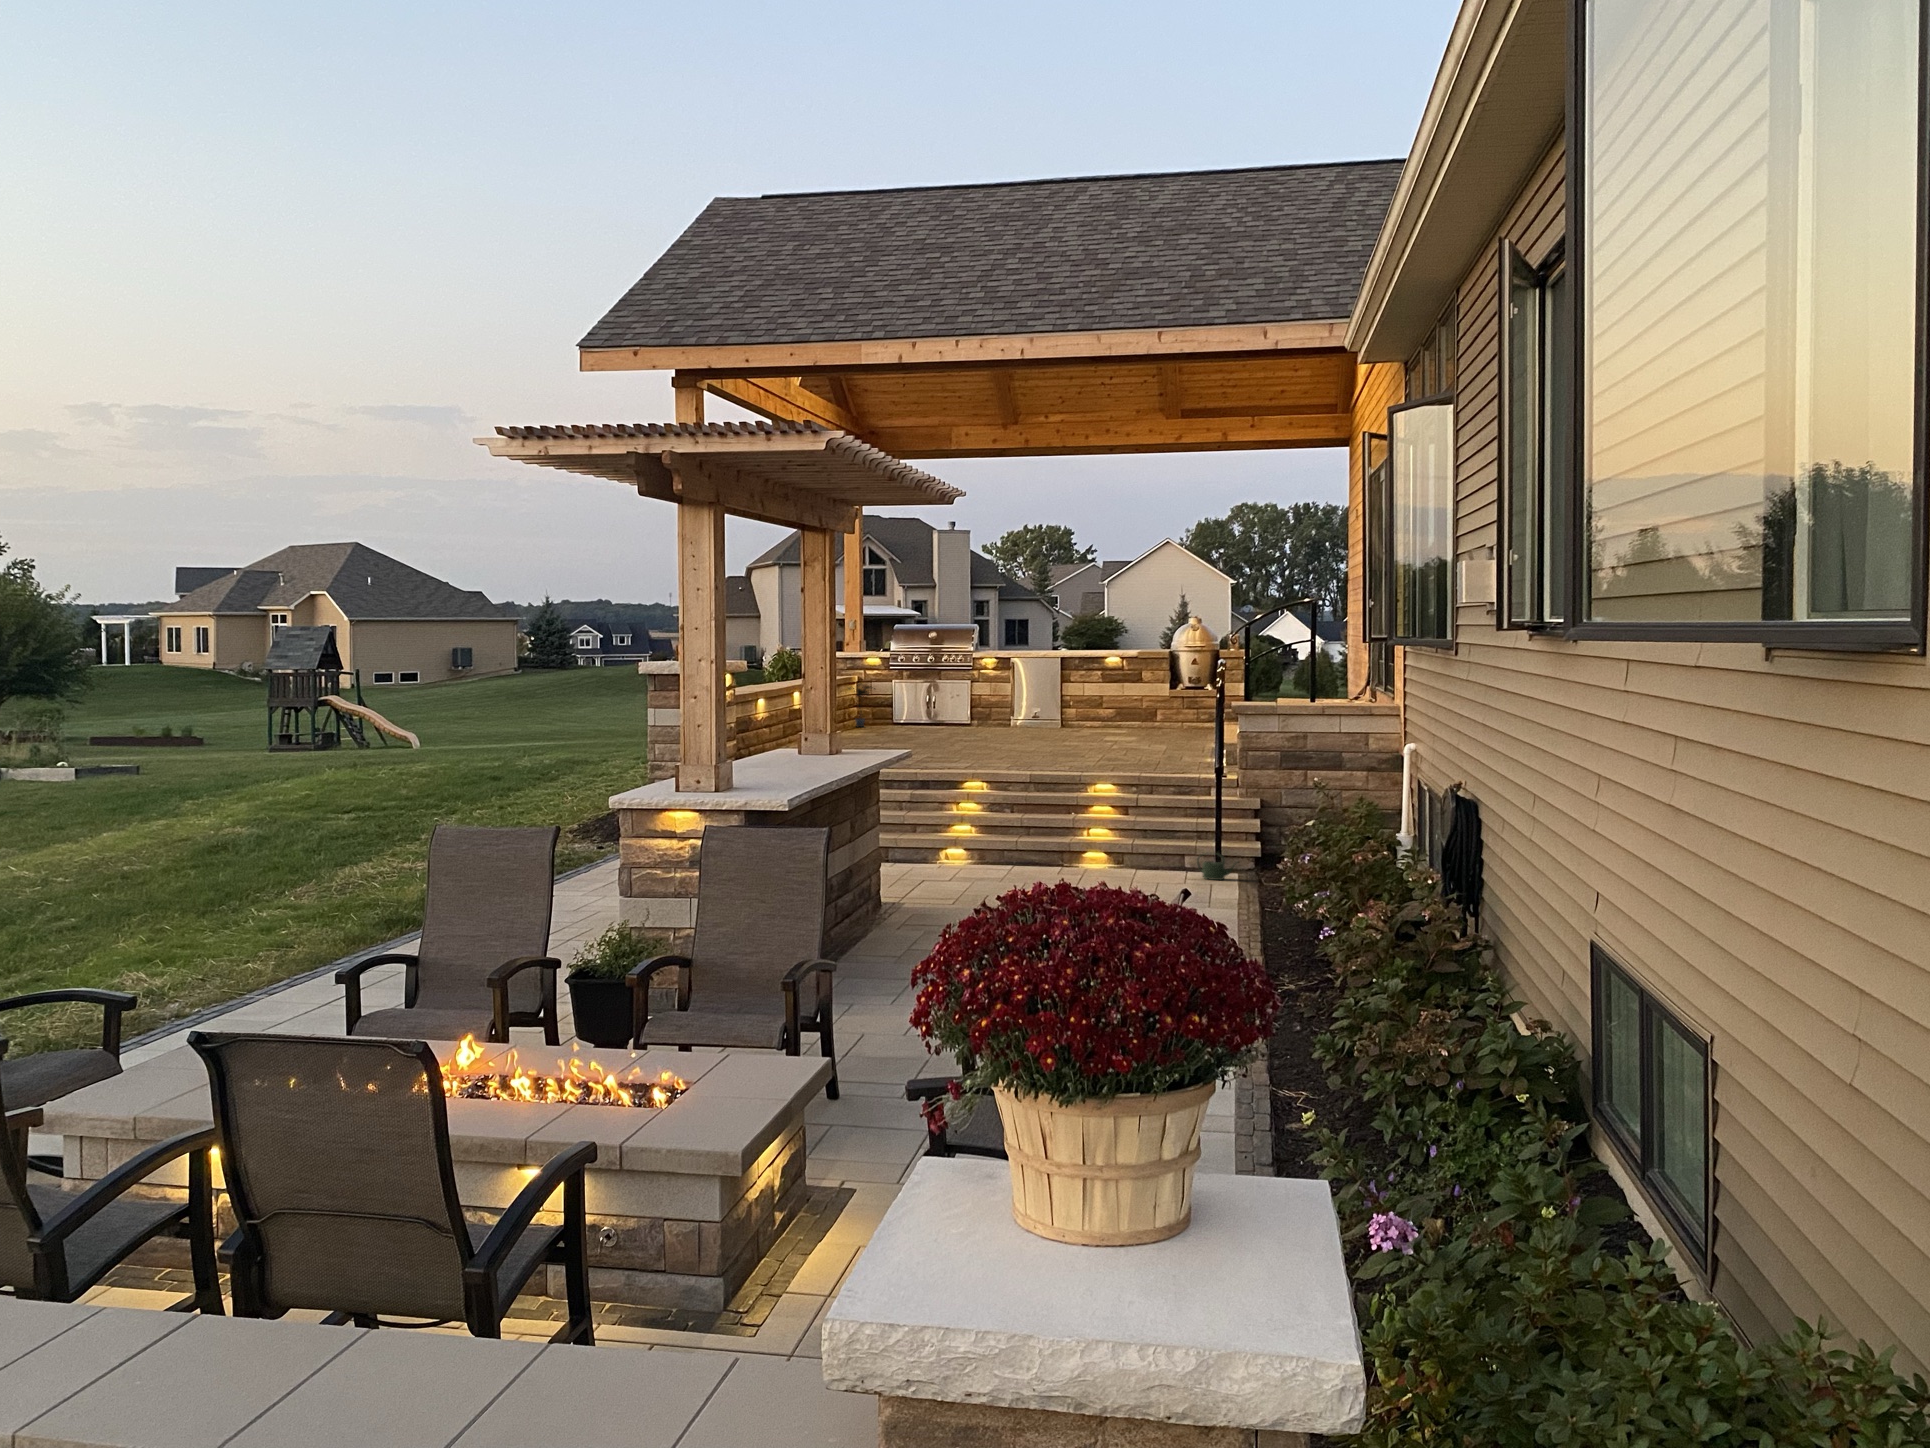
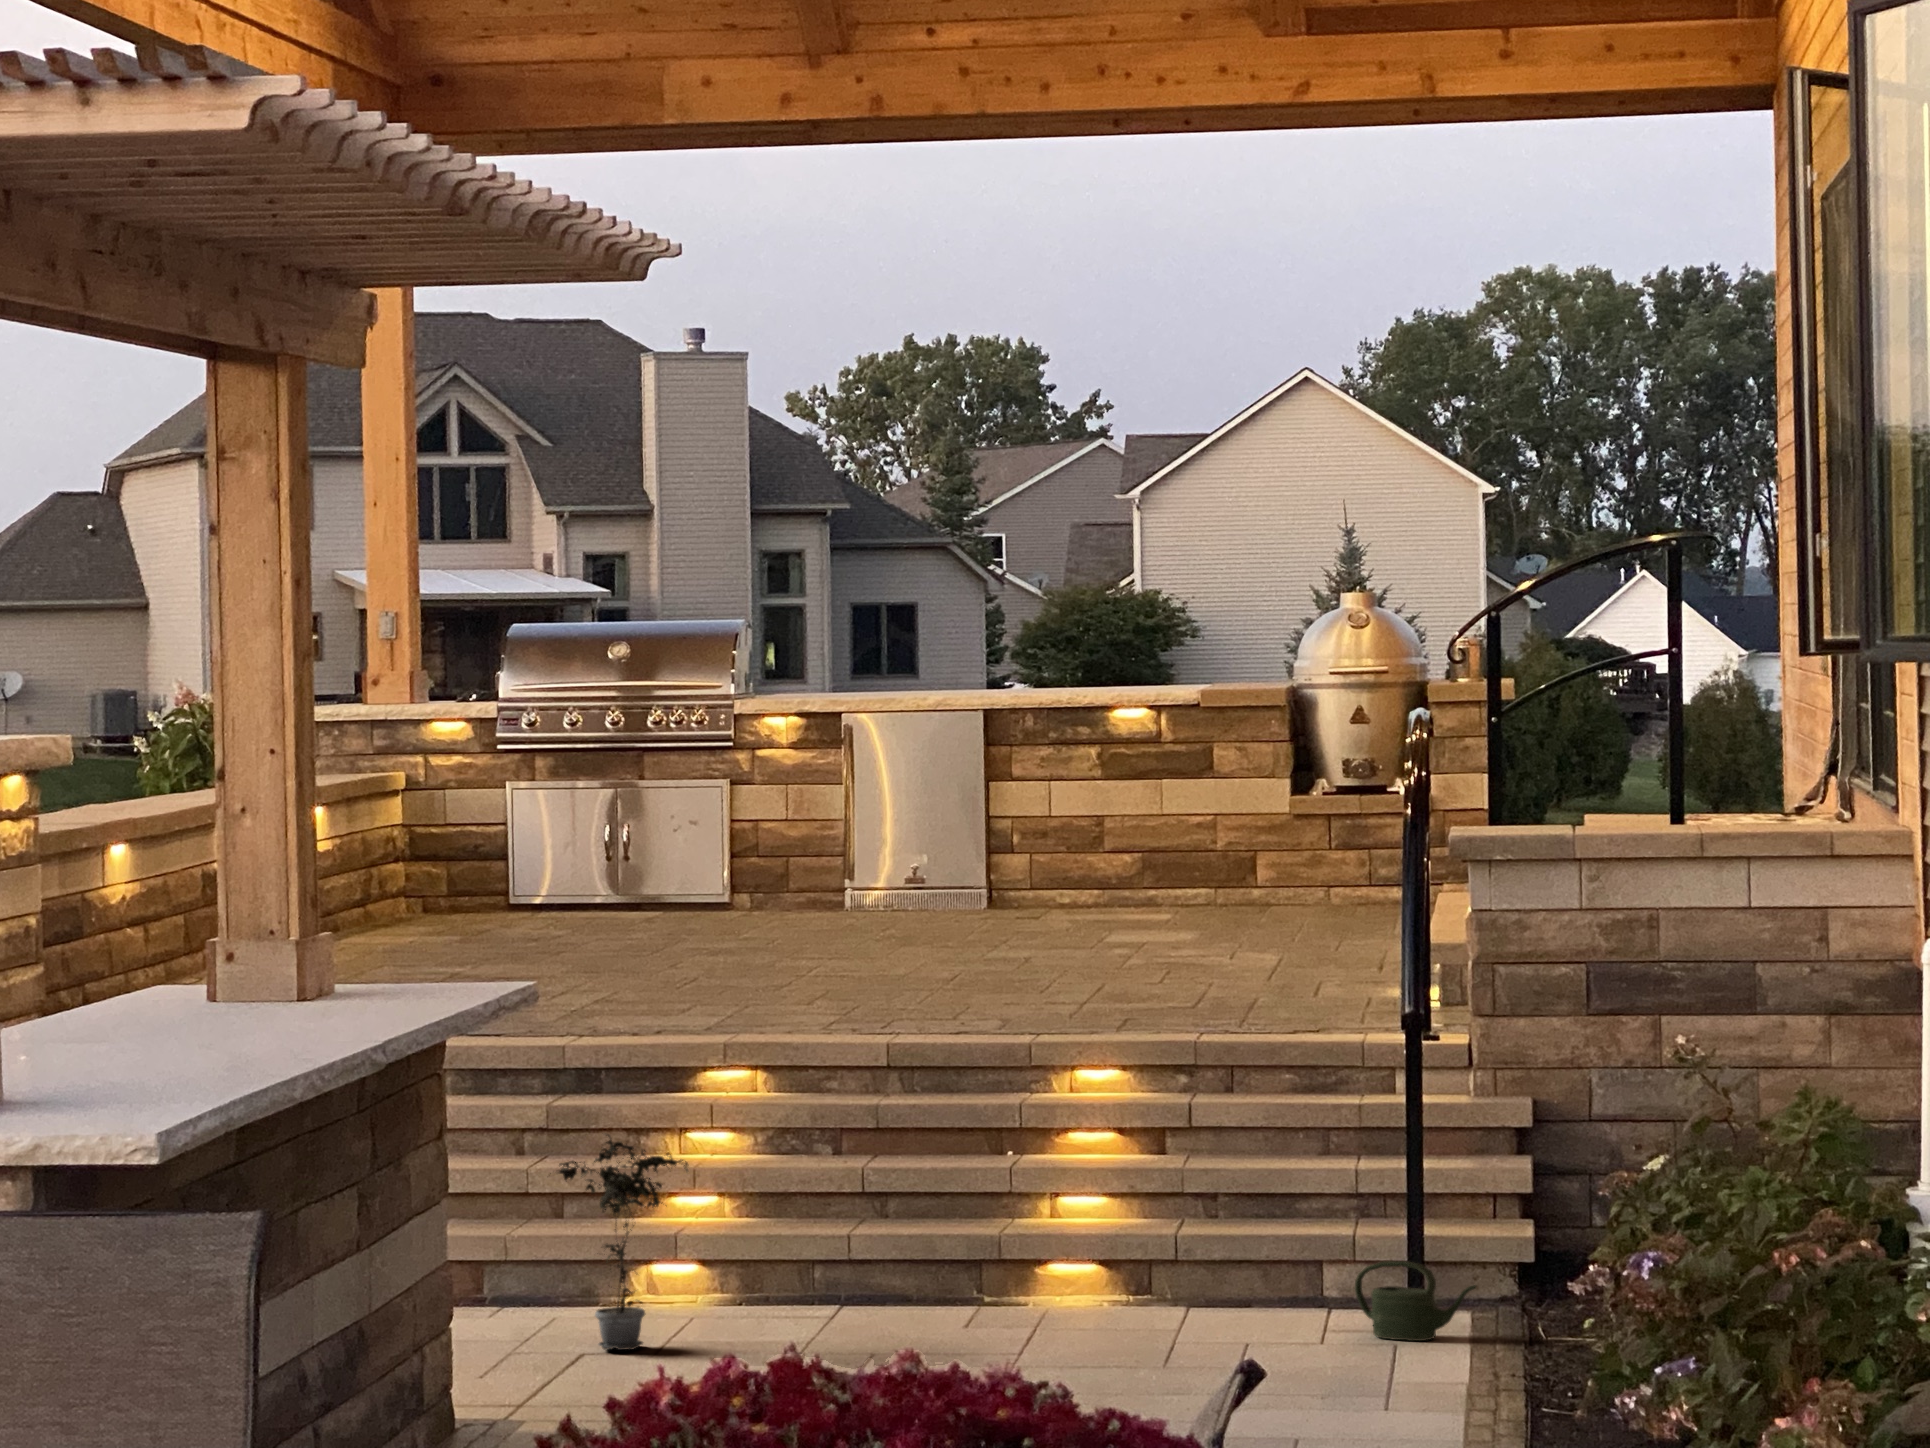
potted plant: present [848,682,875,727] -> present [558,1135,688,1350]

